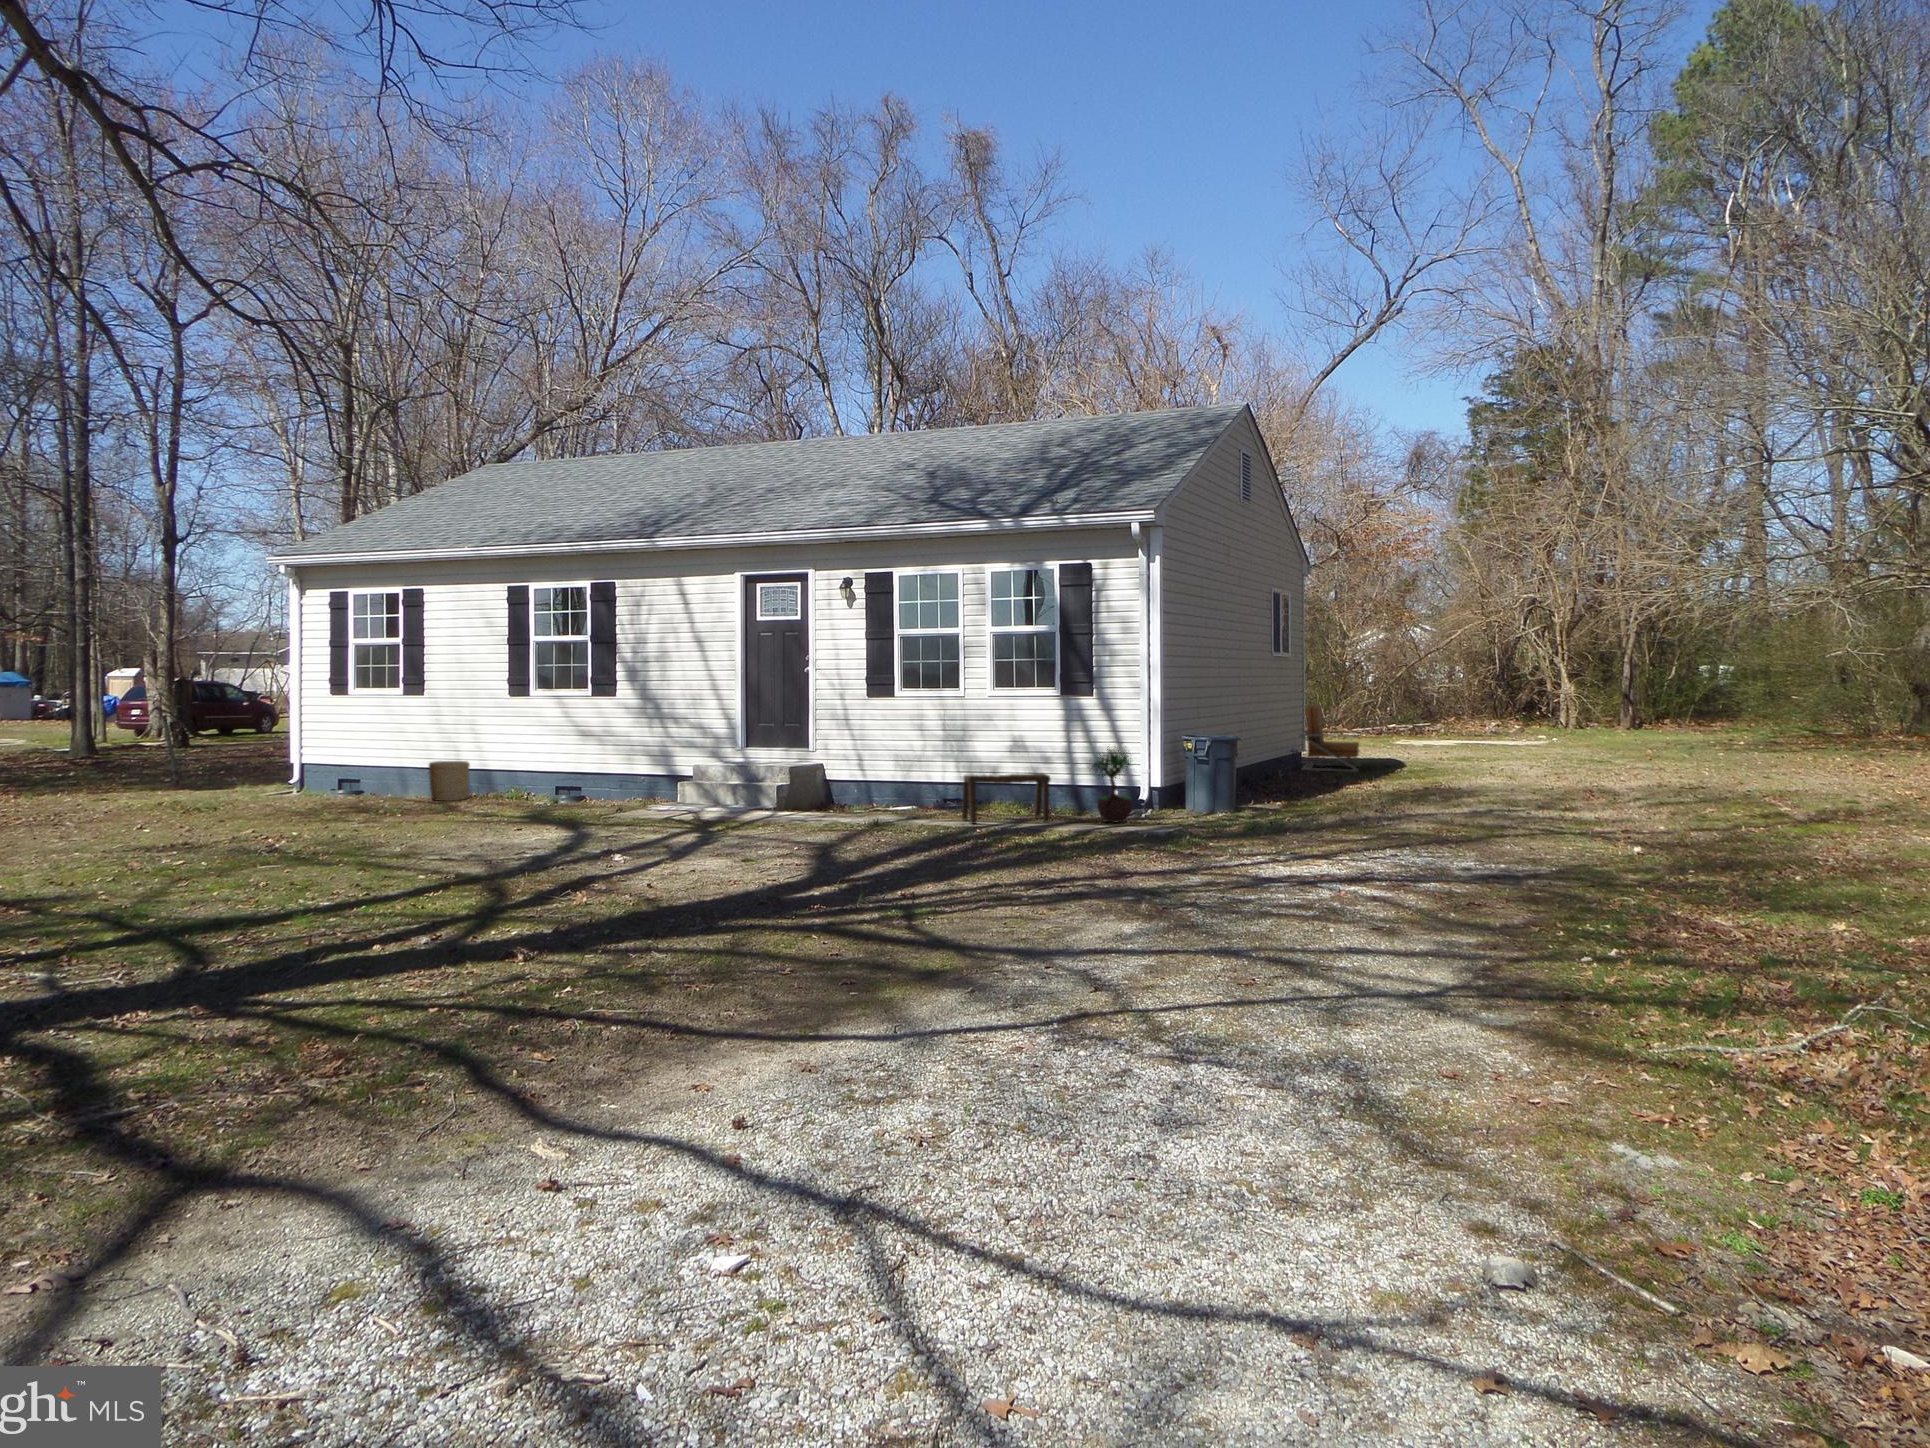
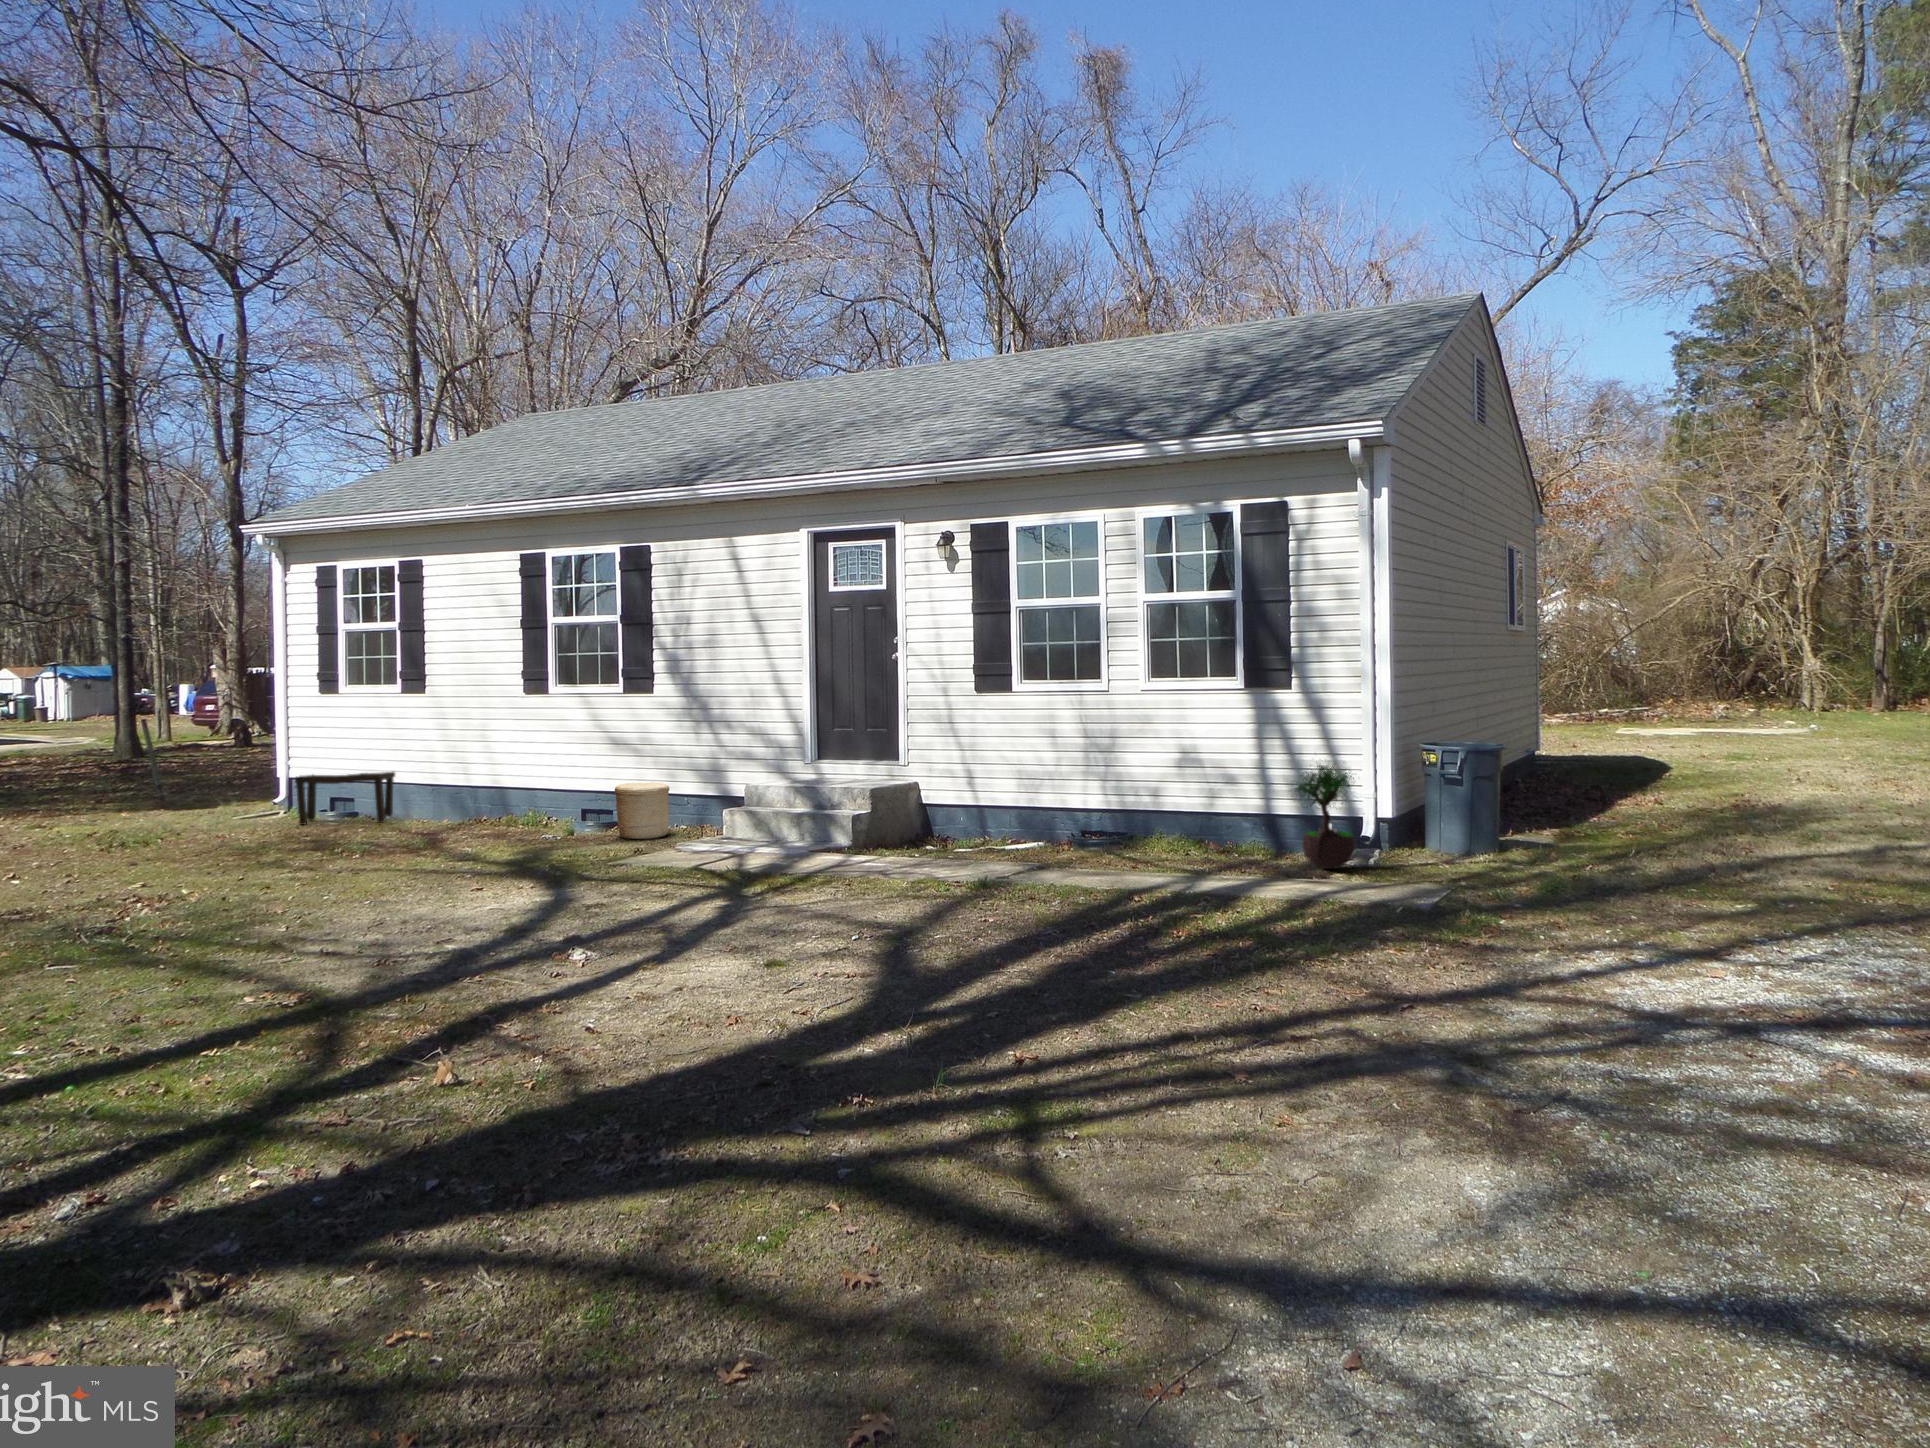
lounge chair: present [1300,705,1361,772] -> none [1541,687,1623,775]
woven basket: present [429,761,470,801] -> present [615,782,669,839]
bench: present [962,773,1051,824] -> present [295,772,395,825]

